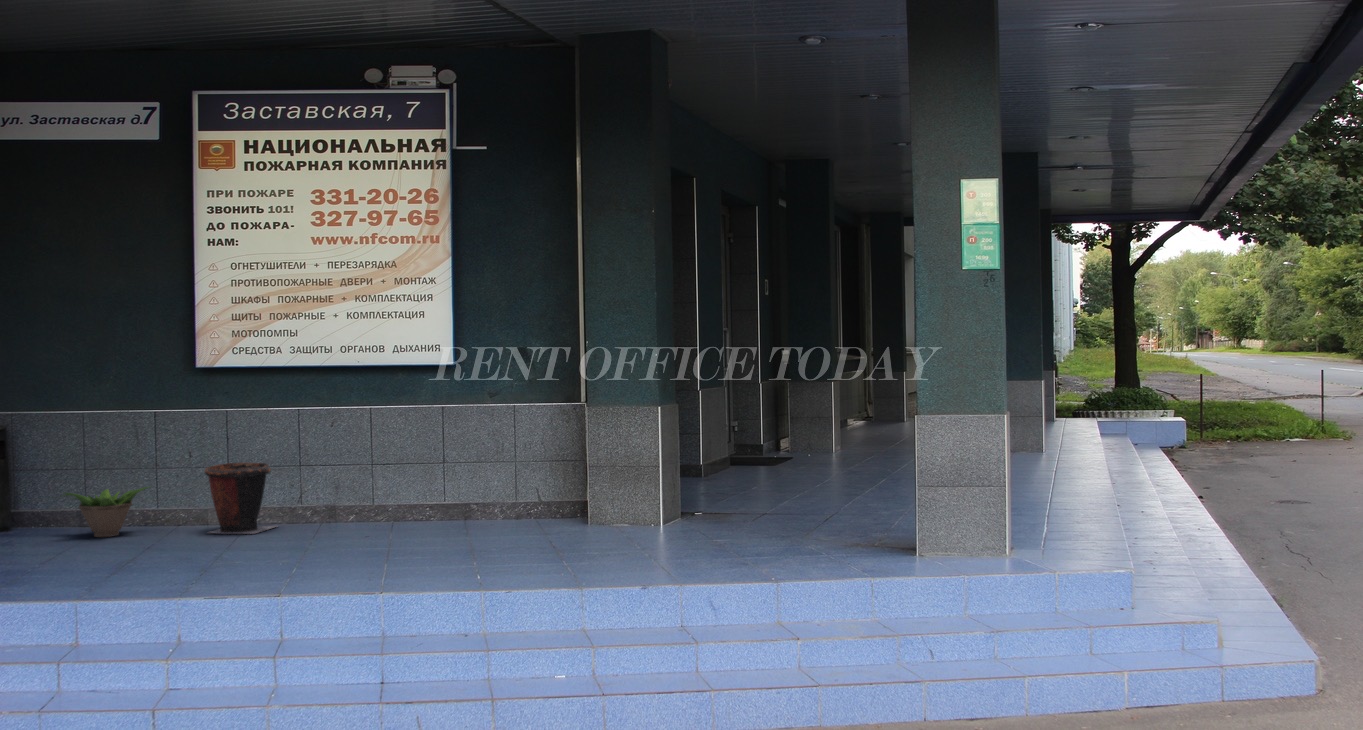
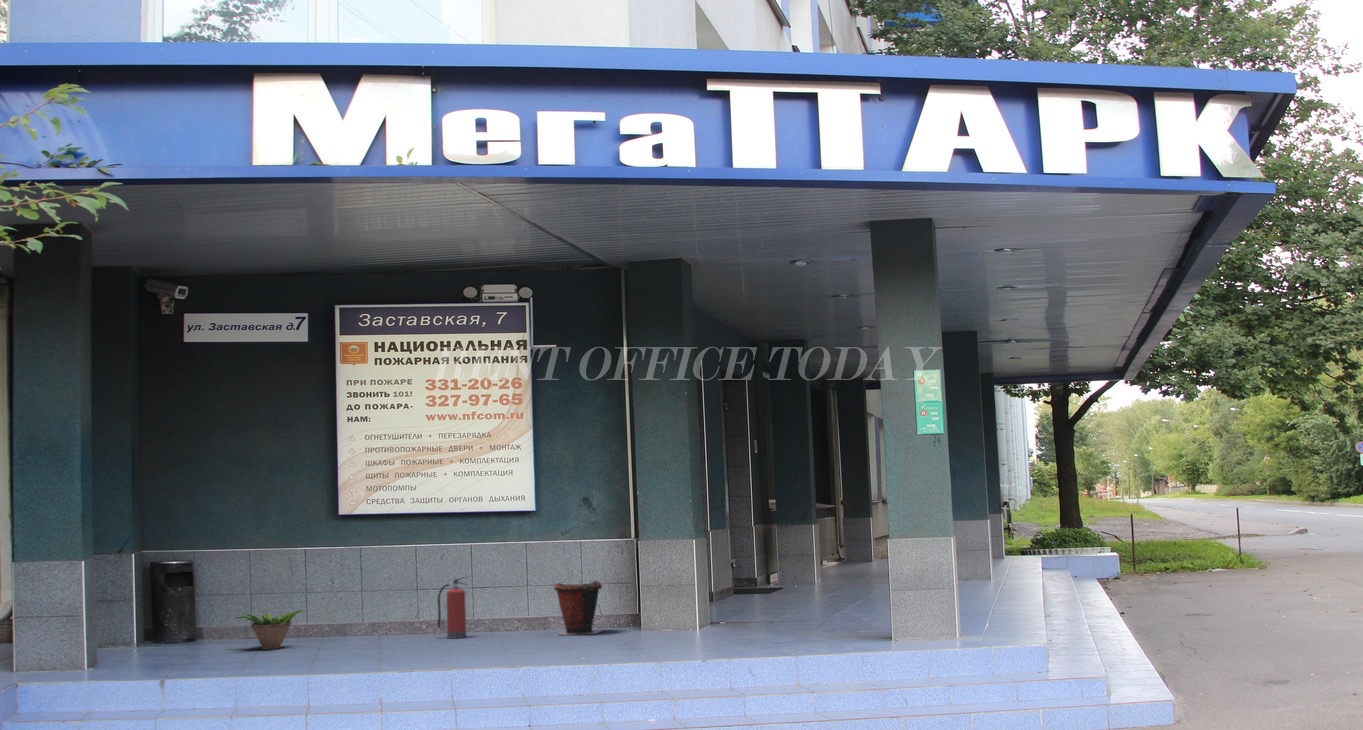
fire extinguisher: none [325,448,365,528] -> present [437,577,466,639]
waste bin: present [204,463,275,534] -> present [554,581,602,635]

